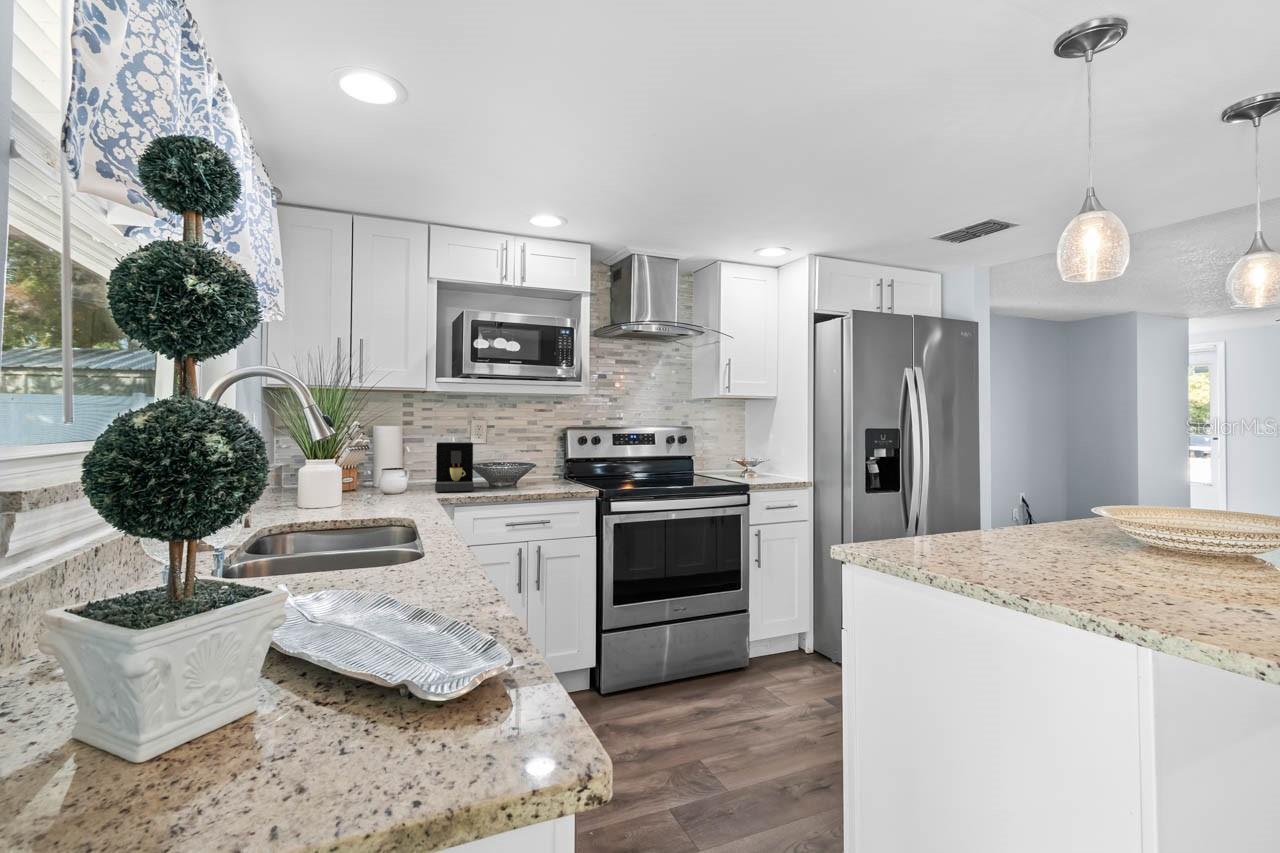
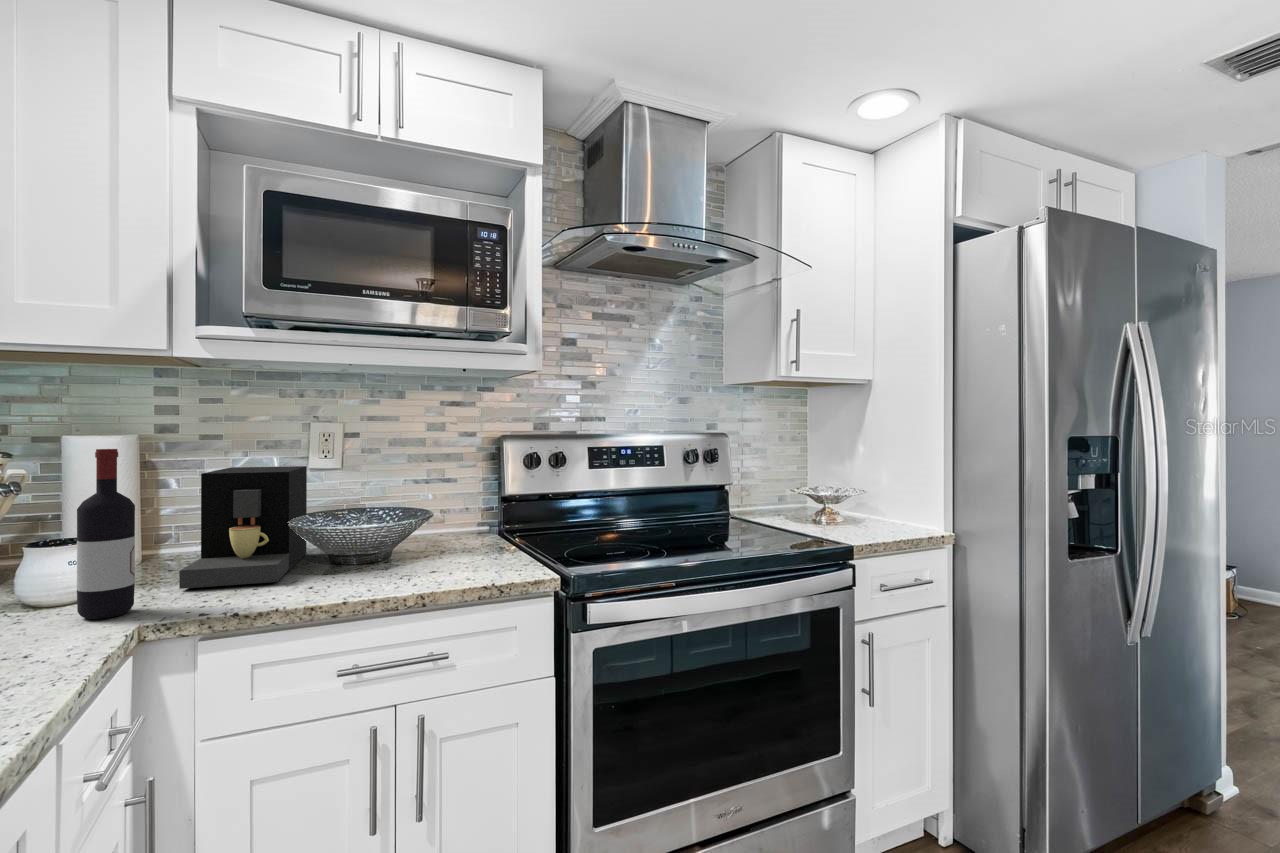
wine bottle: none [410,430,429,497] -> present [77,449,135,619]

